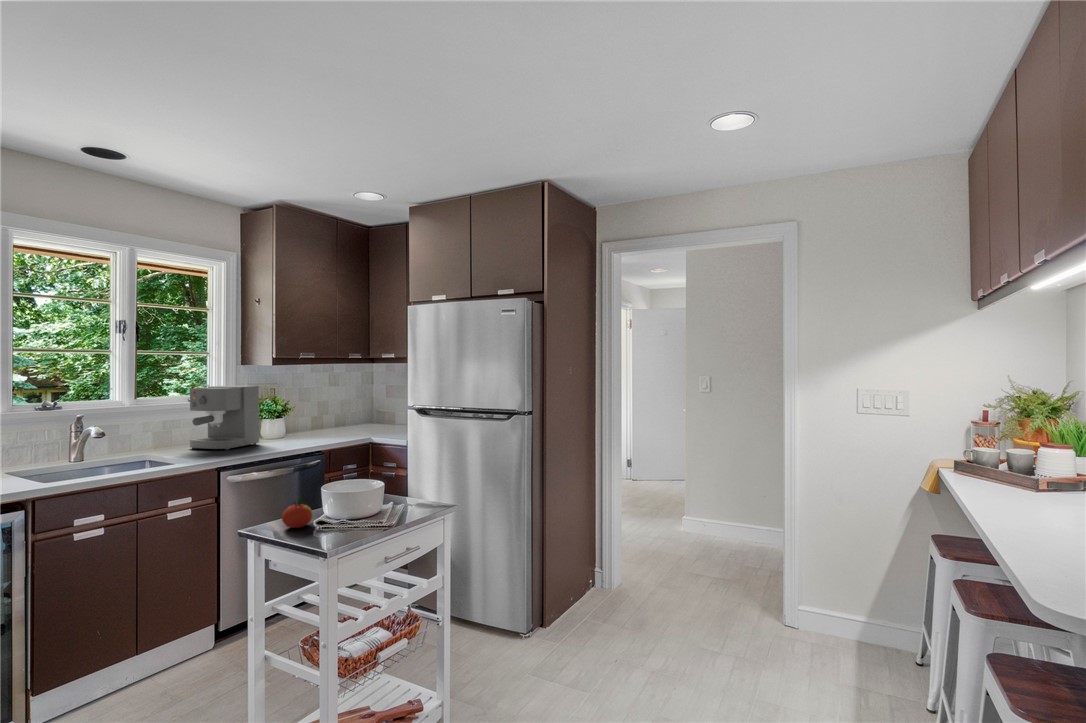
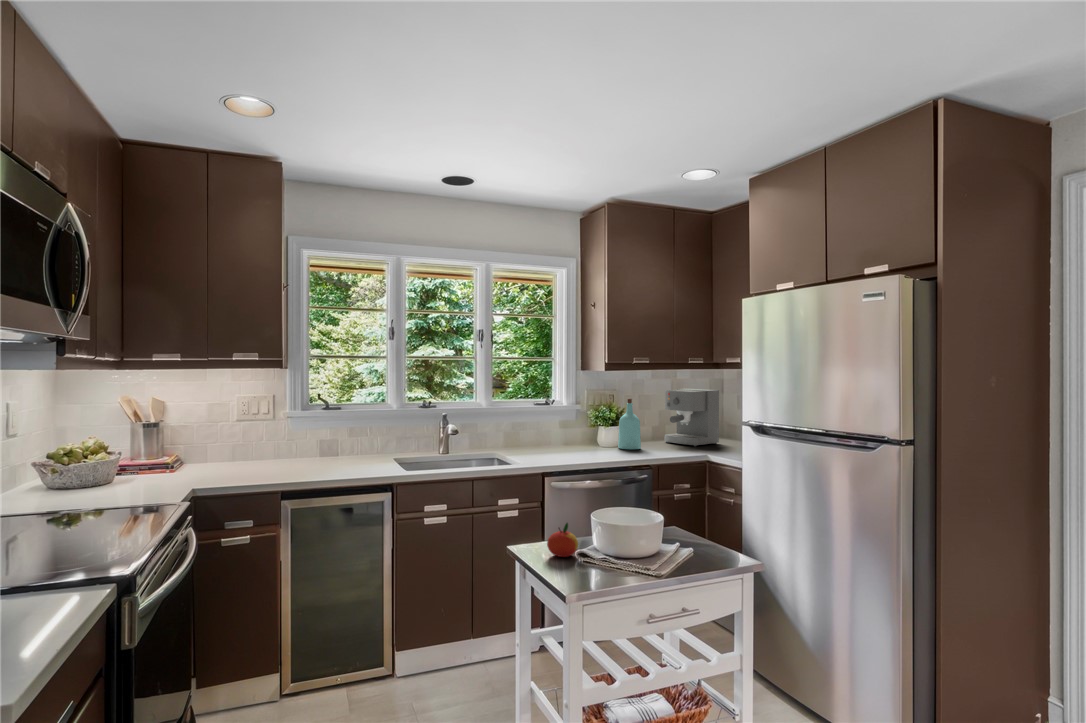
coffee maker: present [190,386,259,450] -> present [664,389,719,446]
bottle: none [284,391,307,438] -> present [618,398,641,450]

